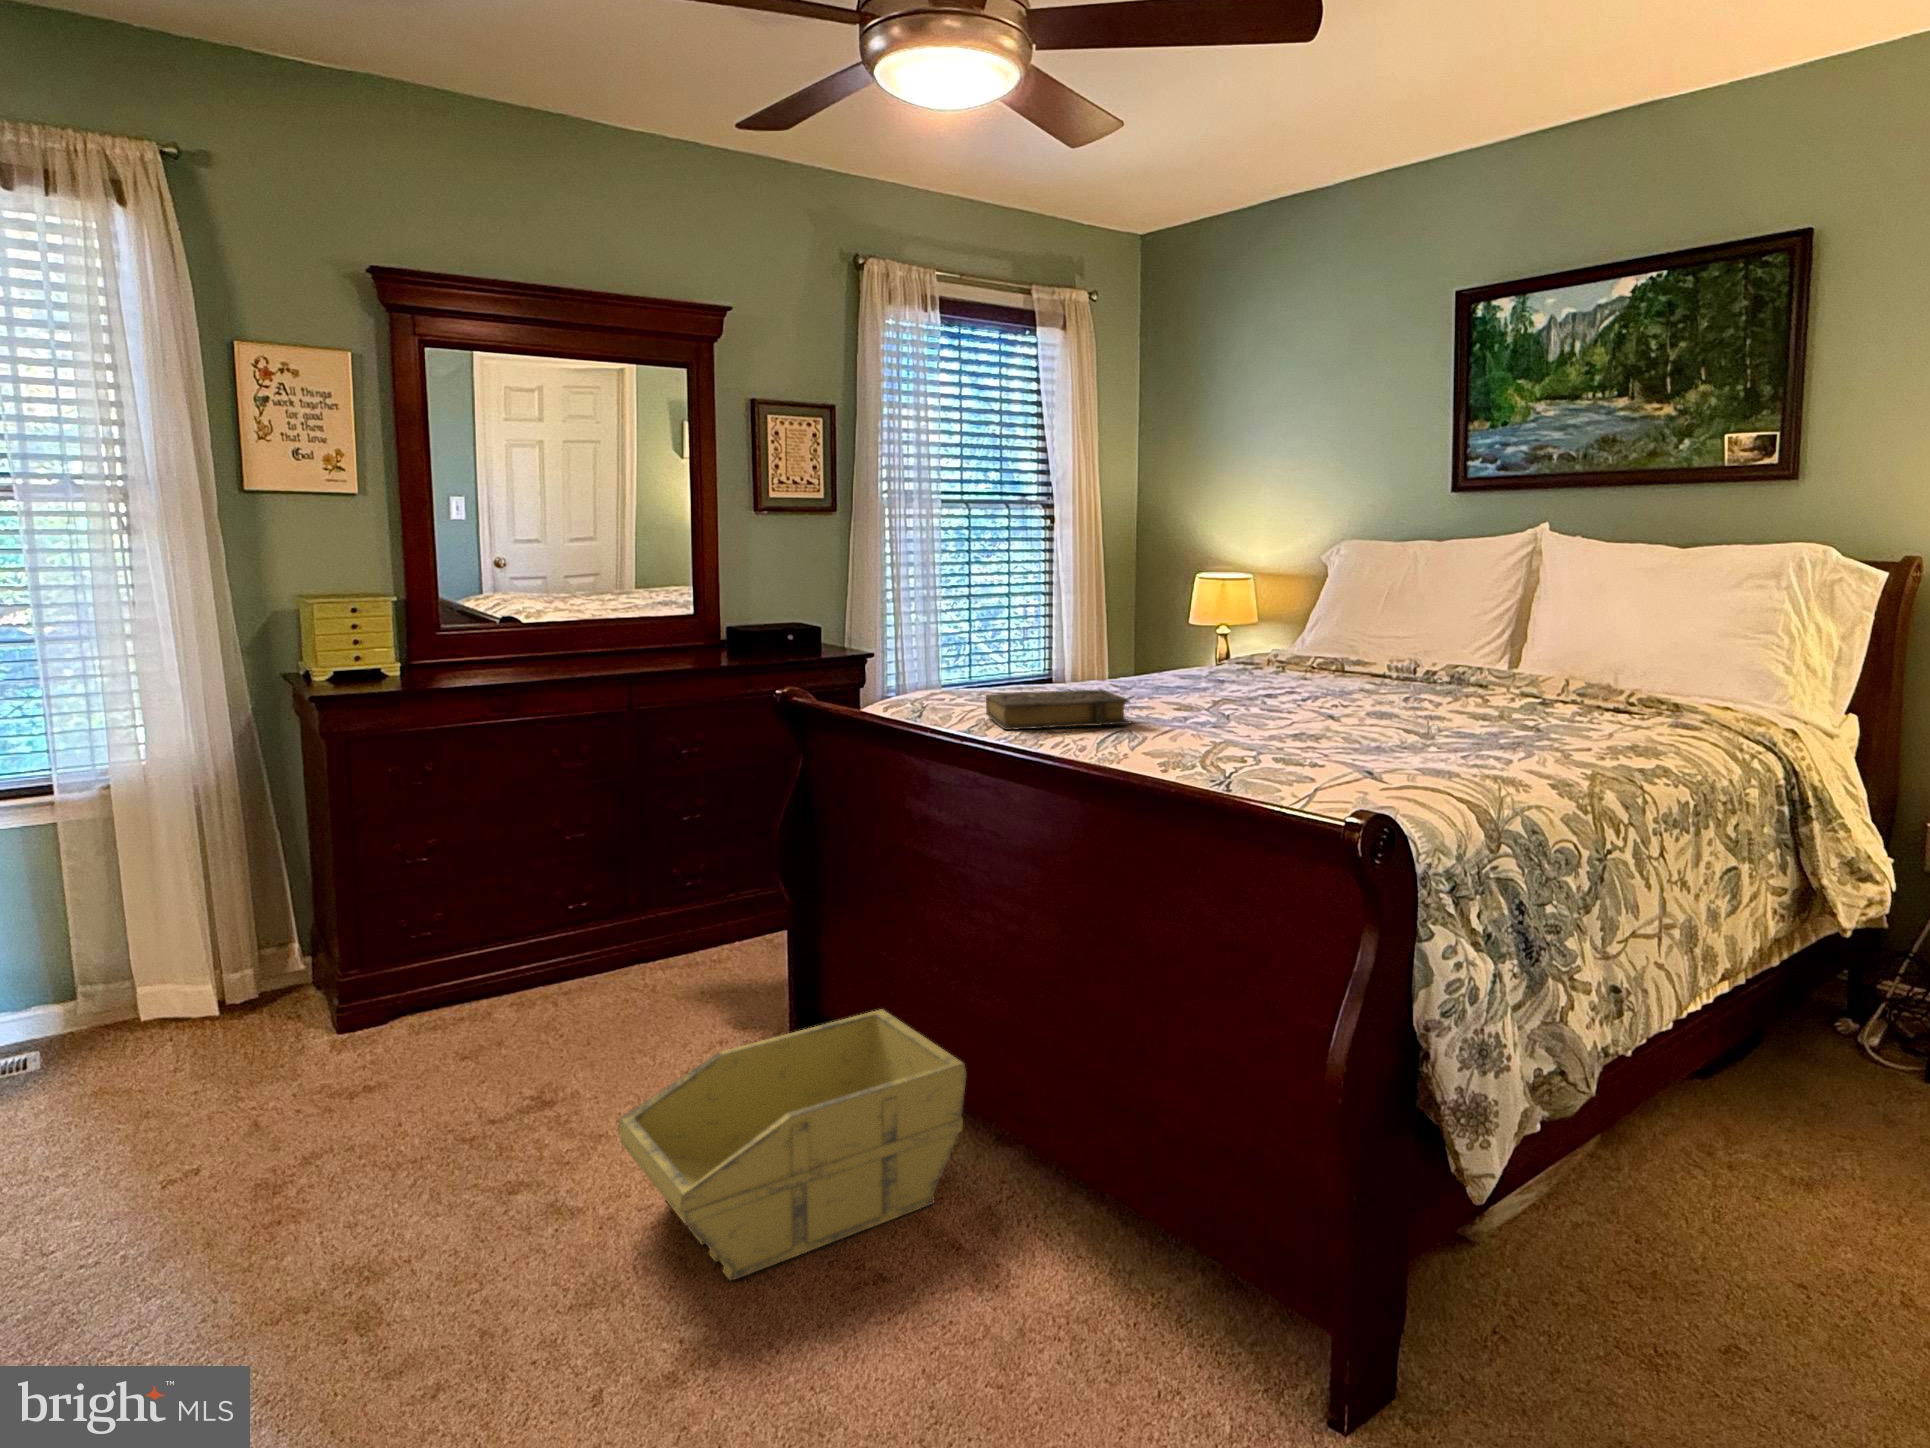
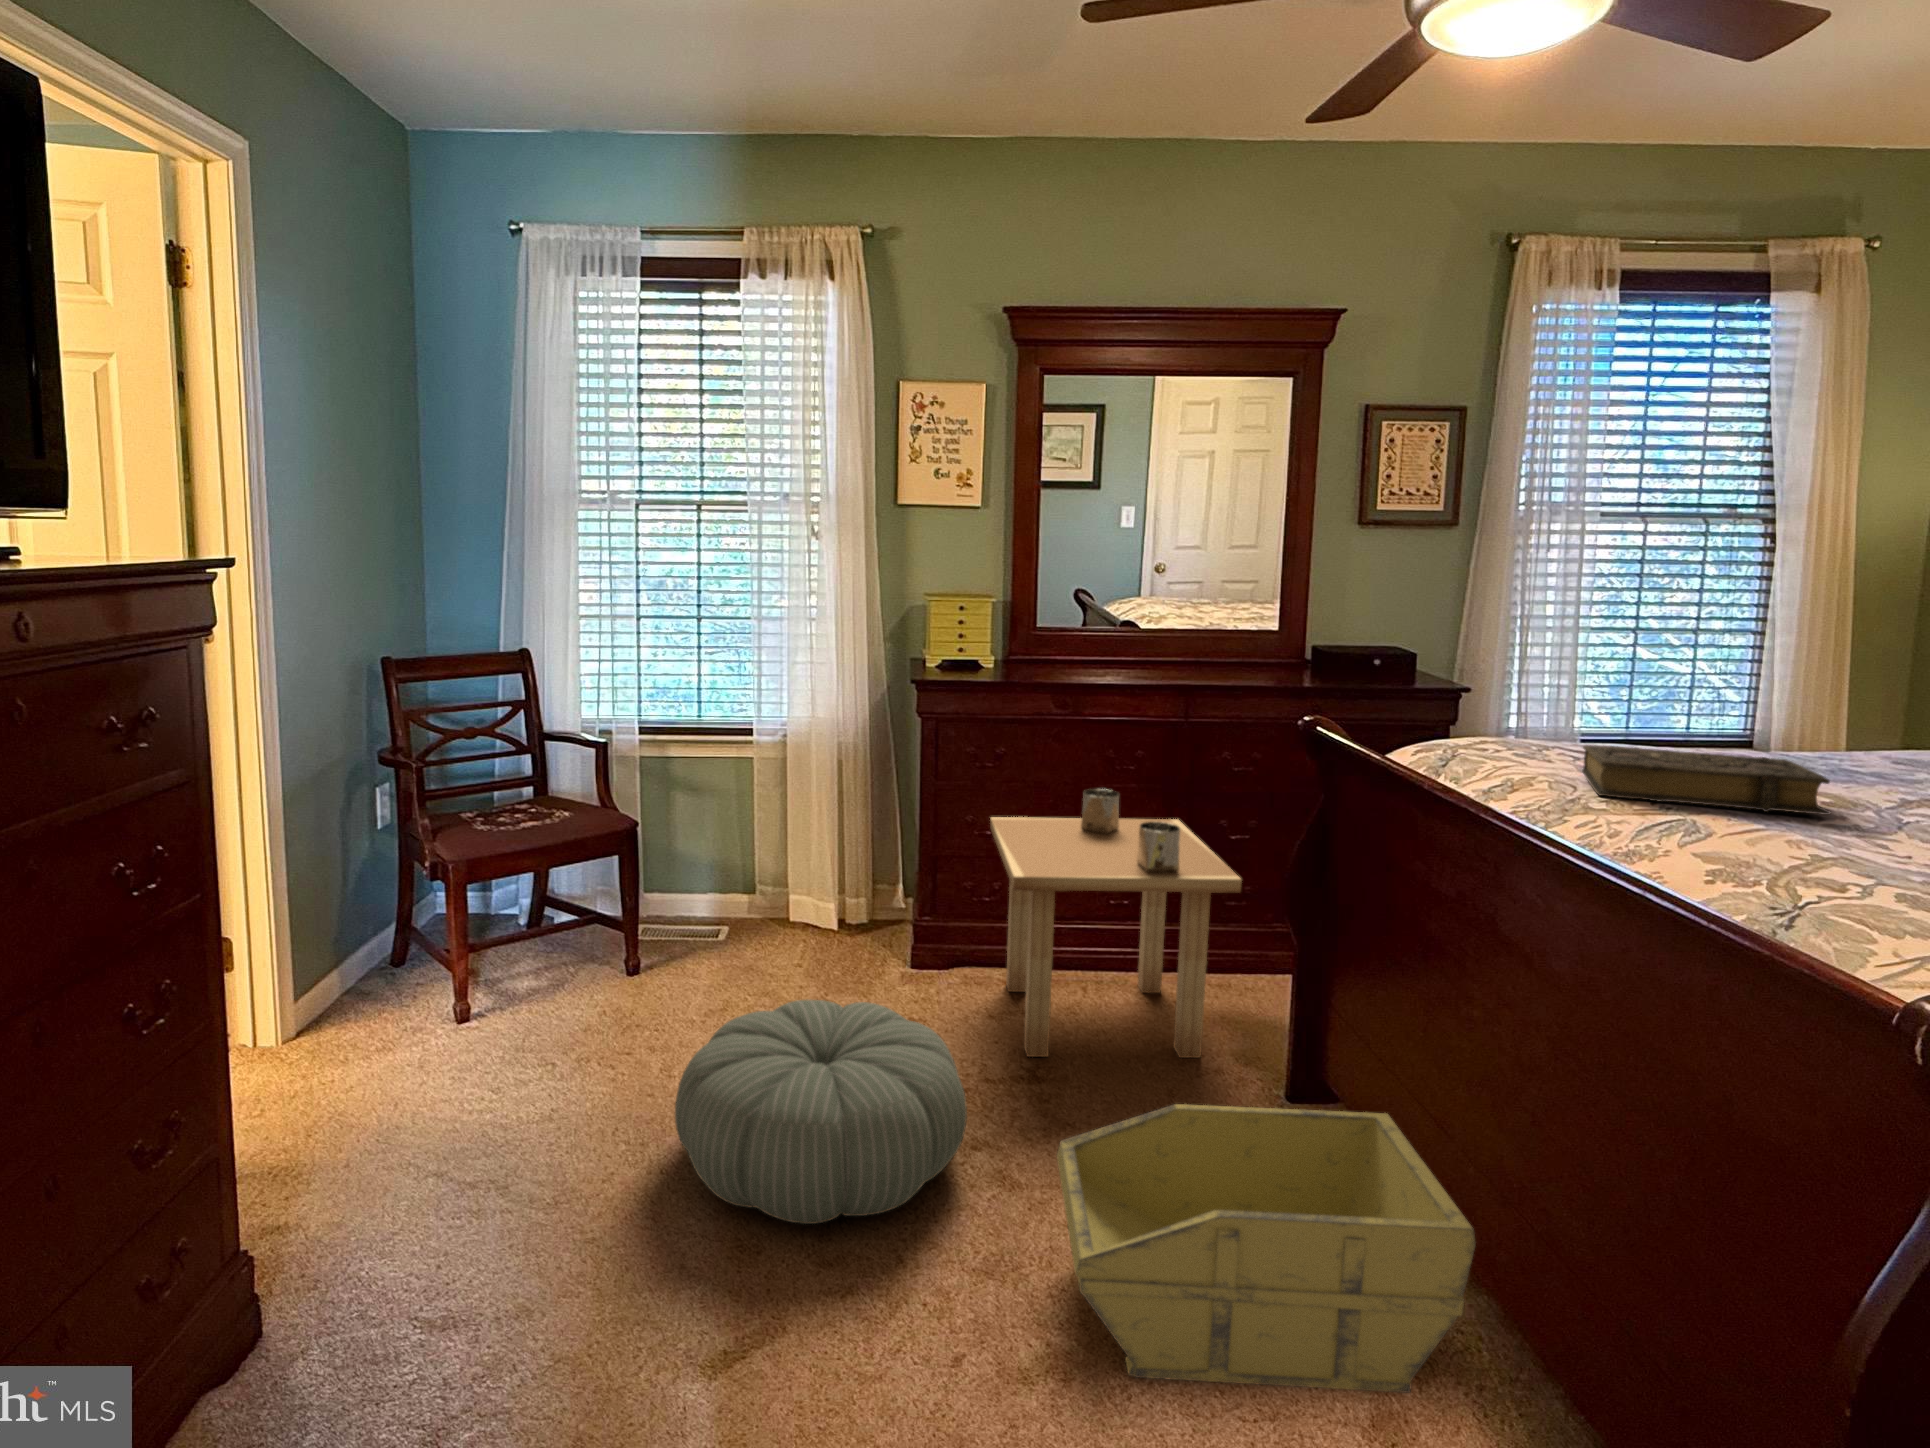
side table: none [427,791,718,1077] -> present [990,789,1242,1058]
pouf: none [132,1060,504,1315] -> present [675,1000,967,1224]

